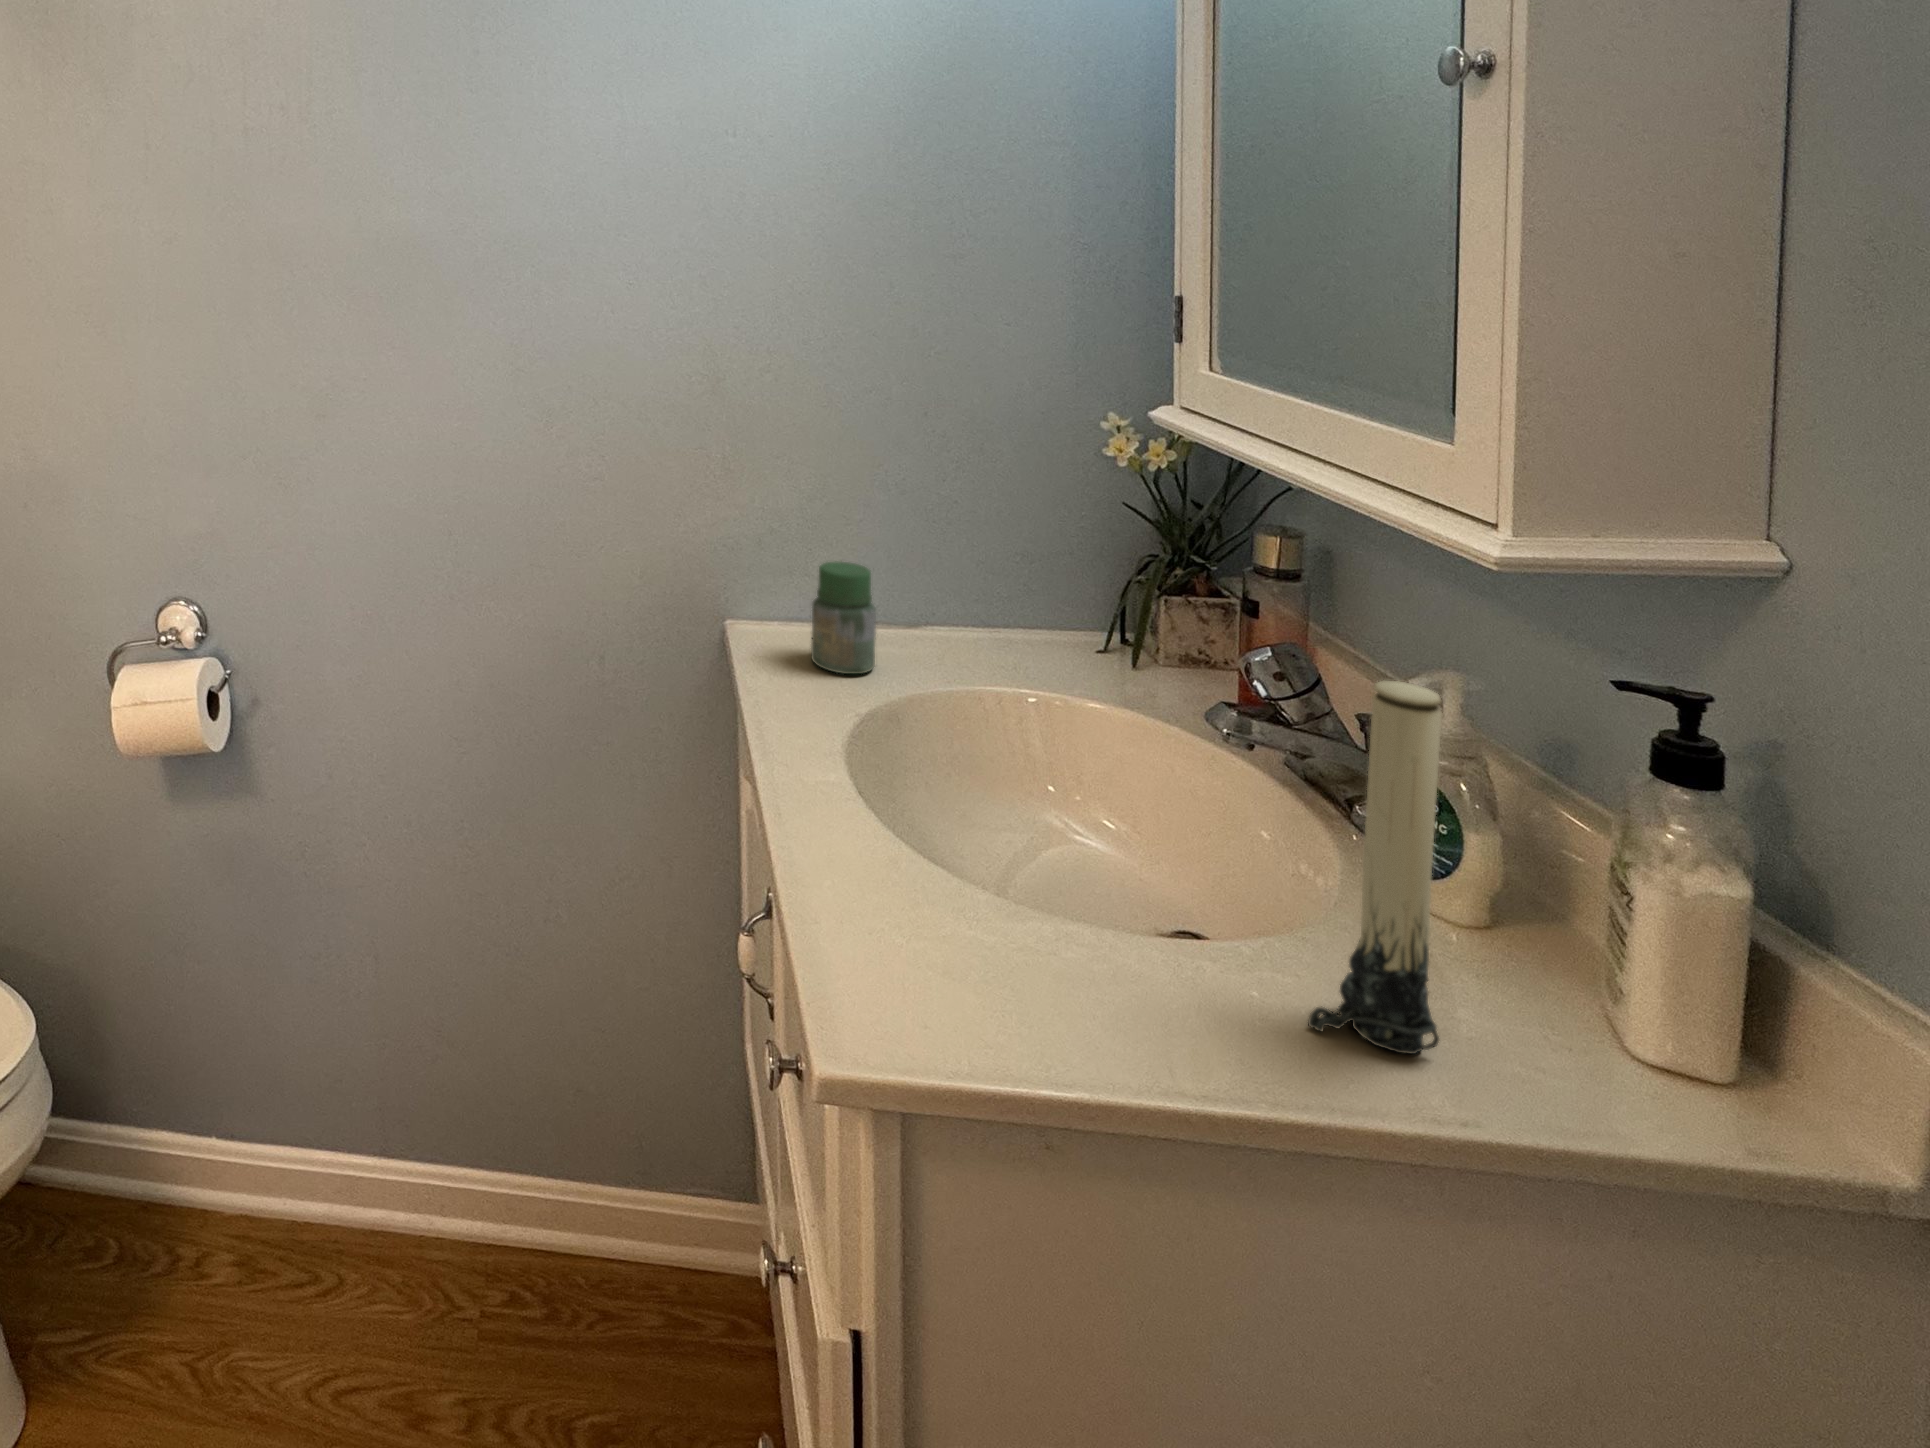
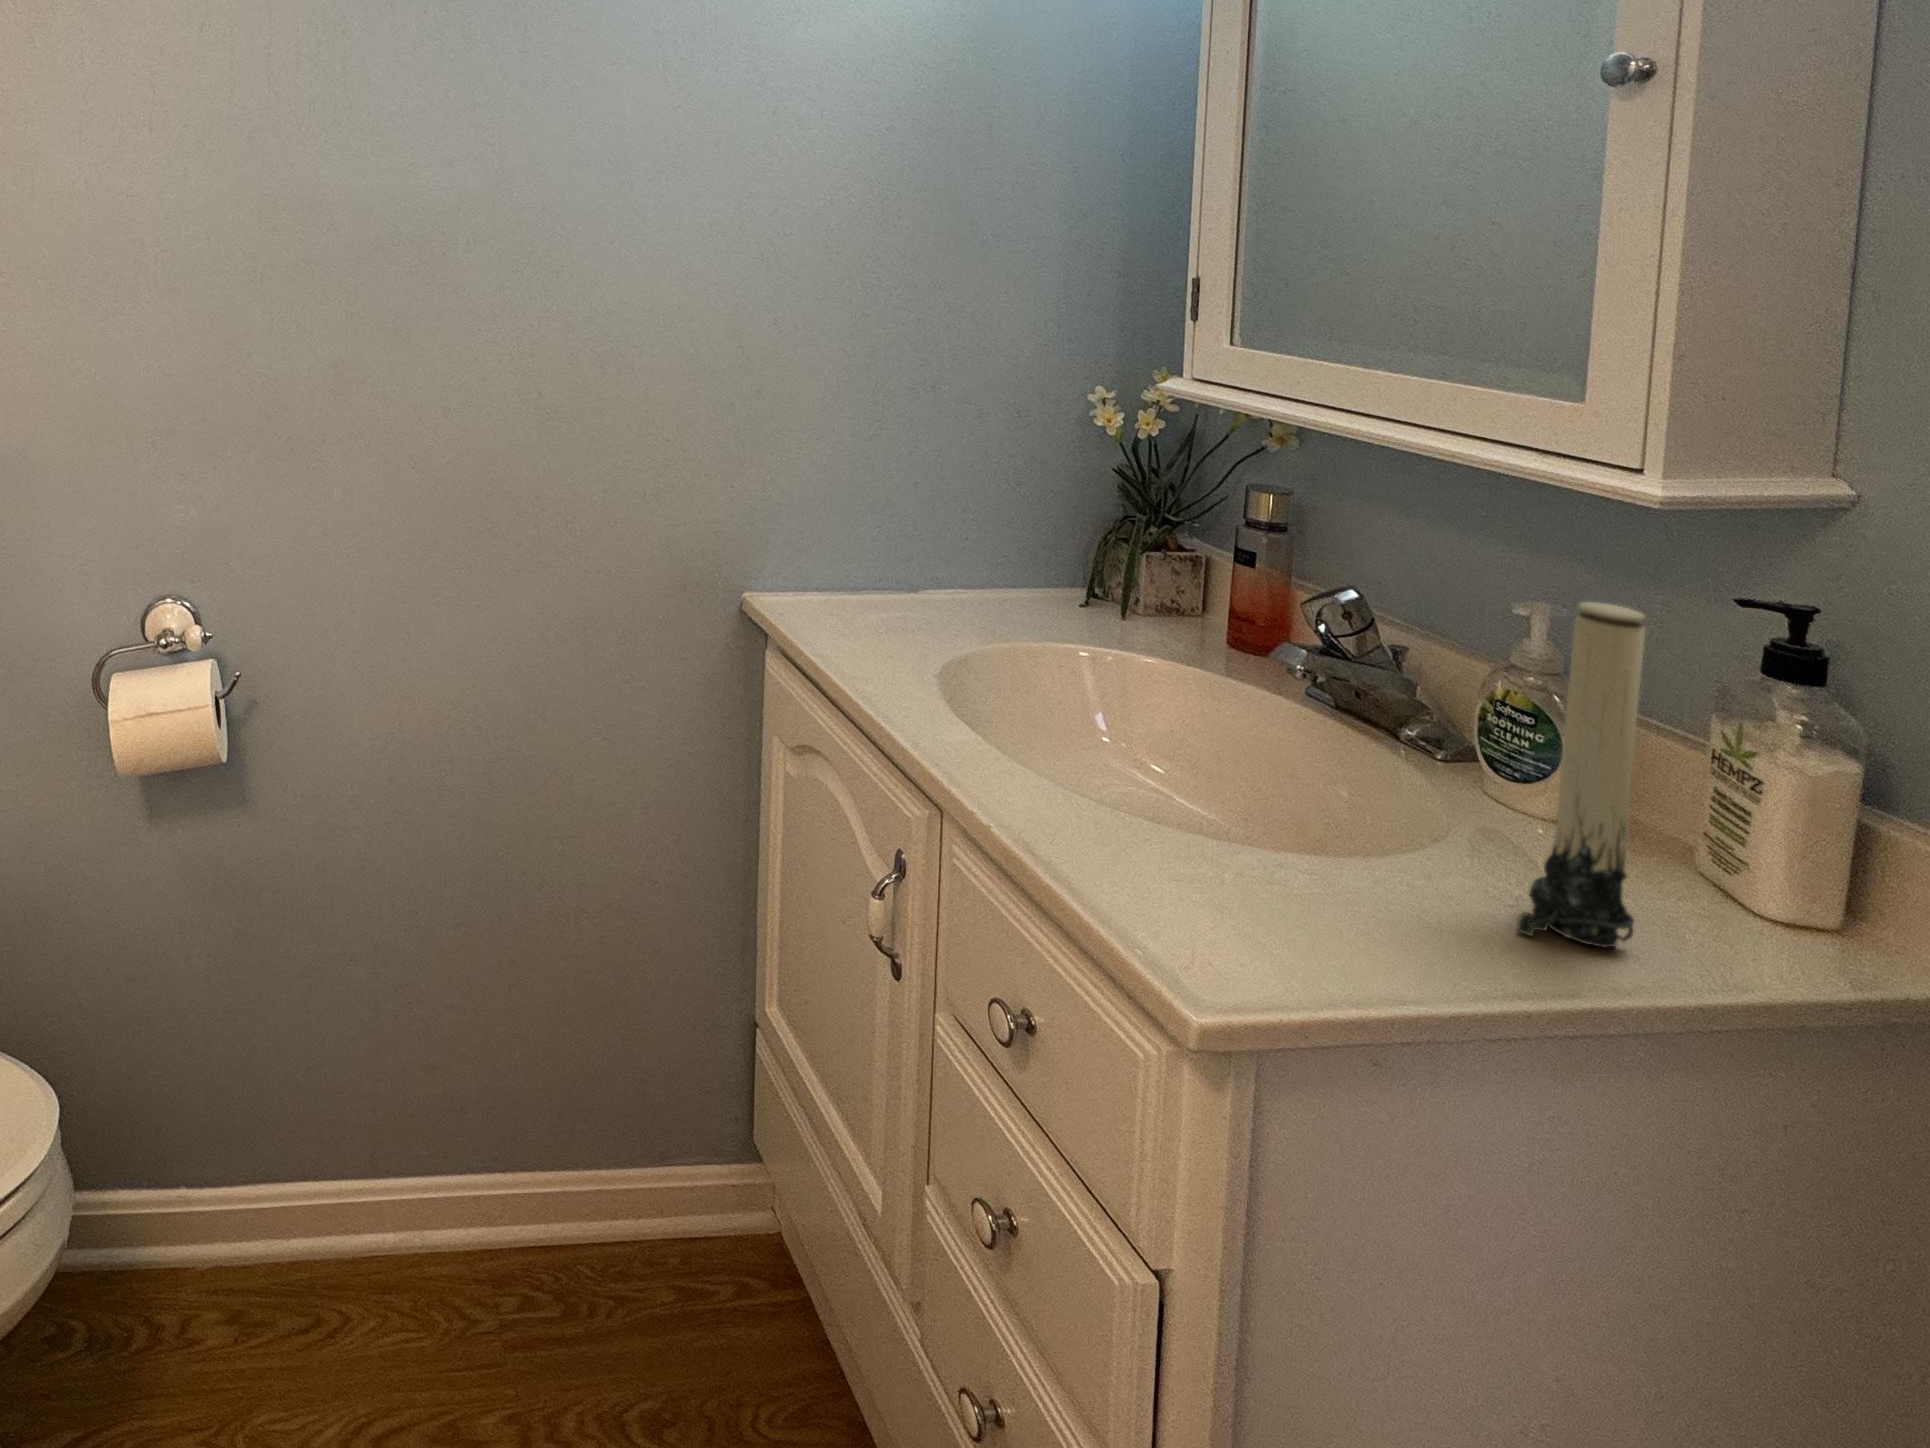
jar: present [811,561,876,674] -> none [855,527,922,638]

